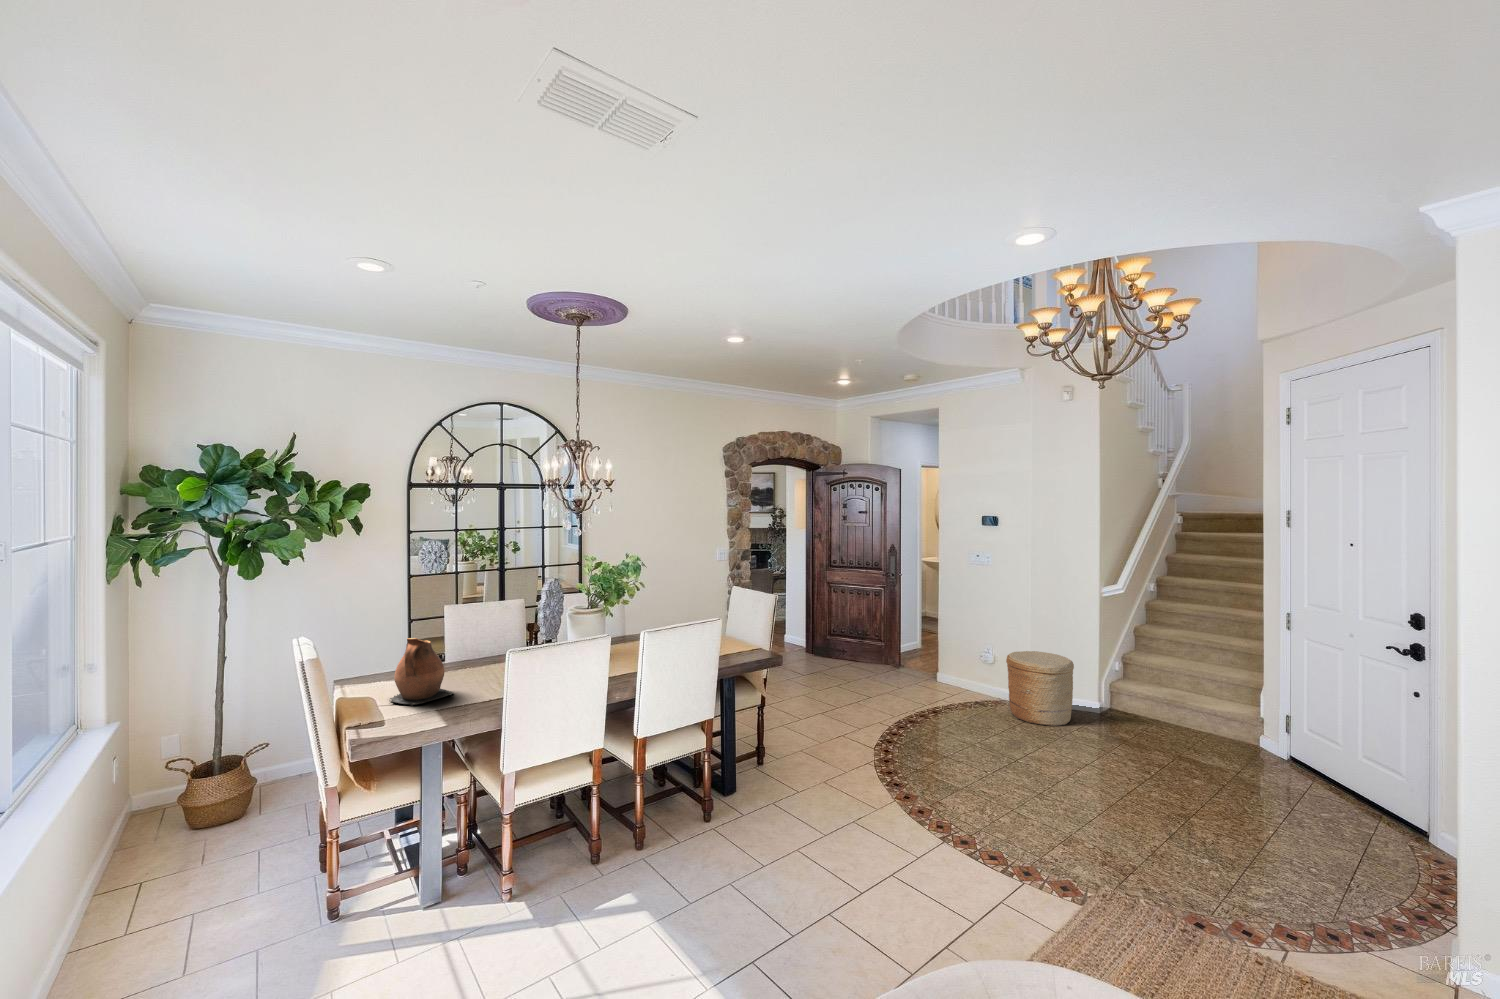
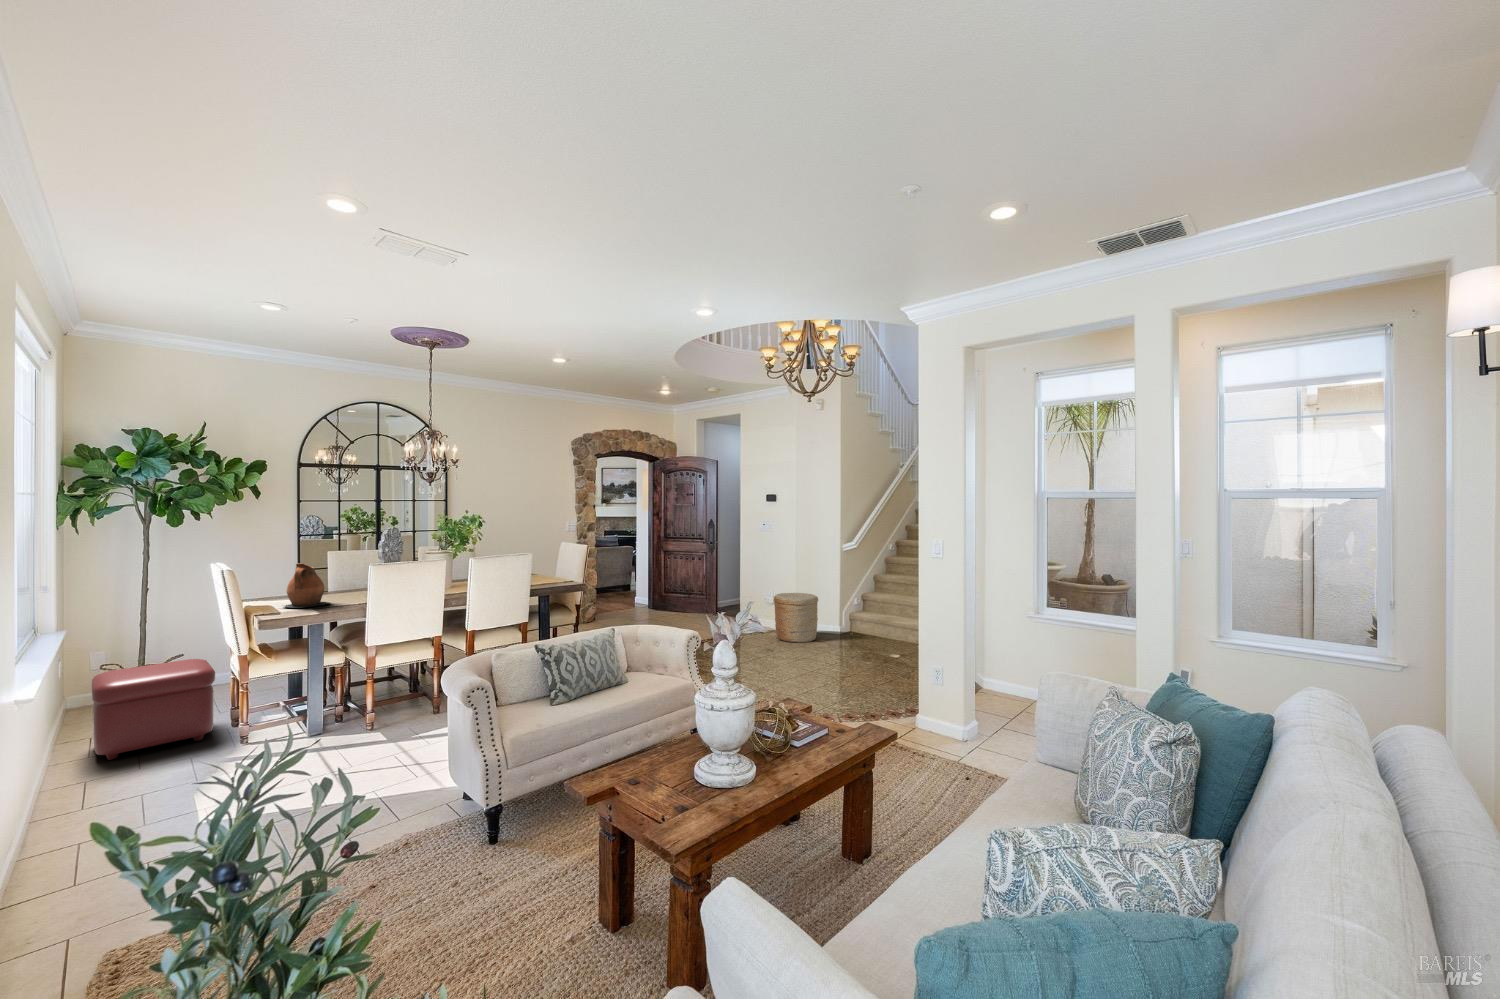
ottoman: none [127,771,299,947] -> present [92,659,215,760]

